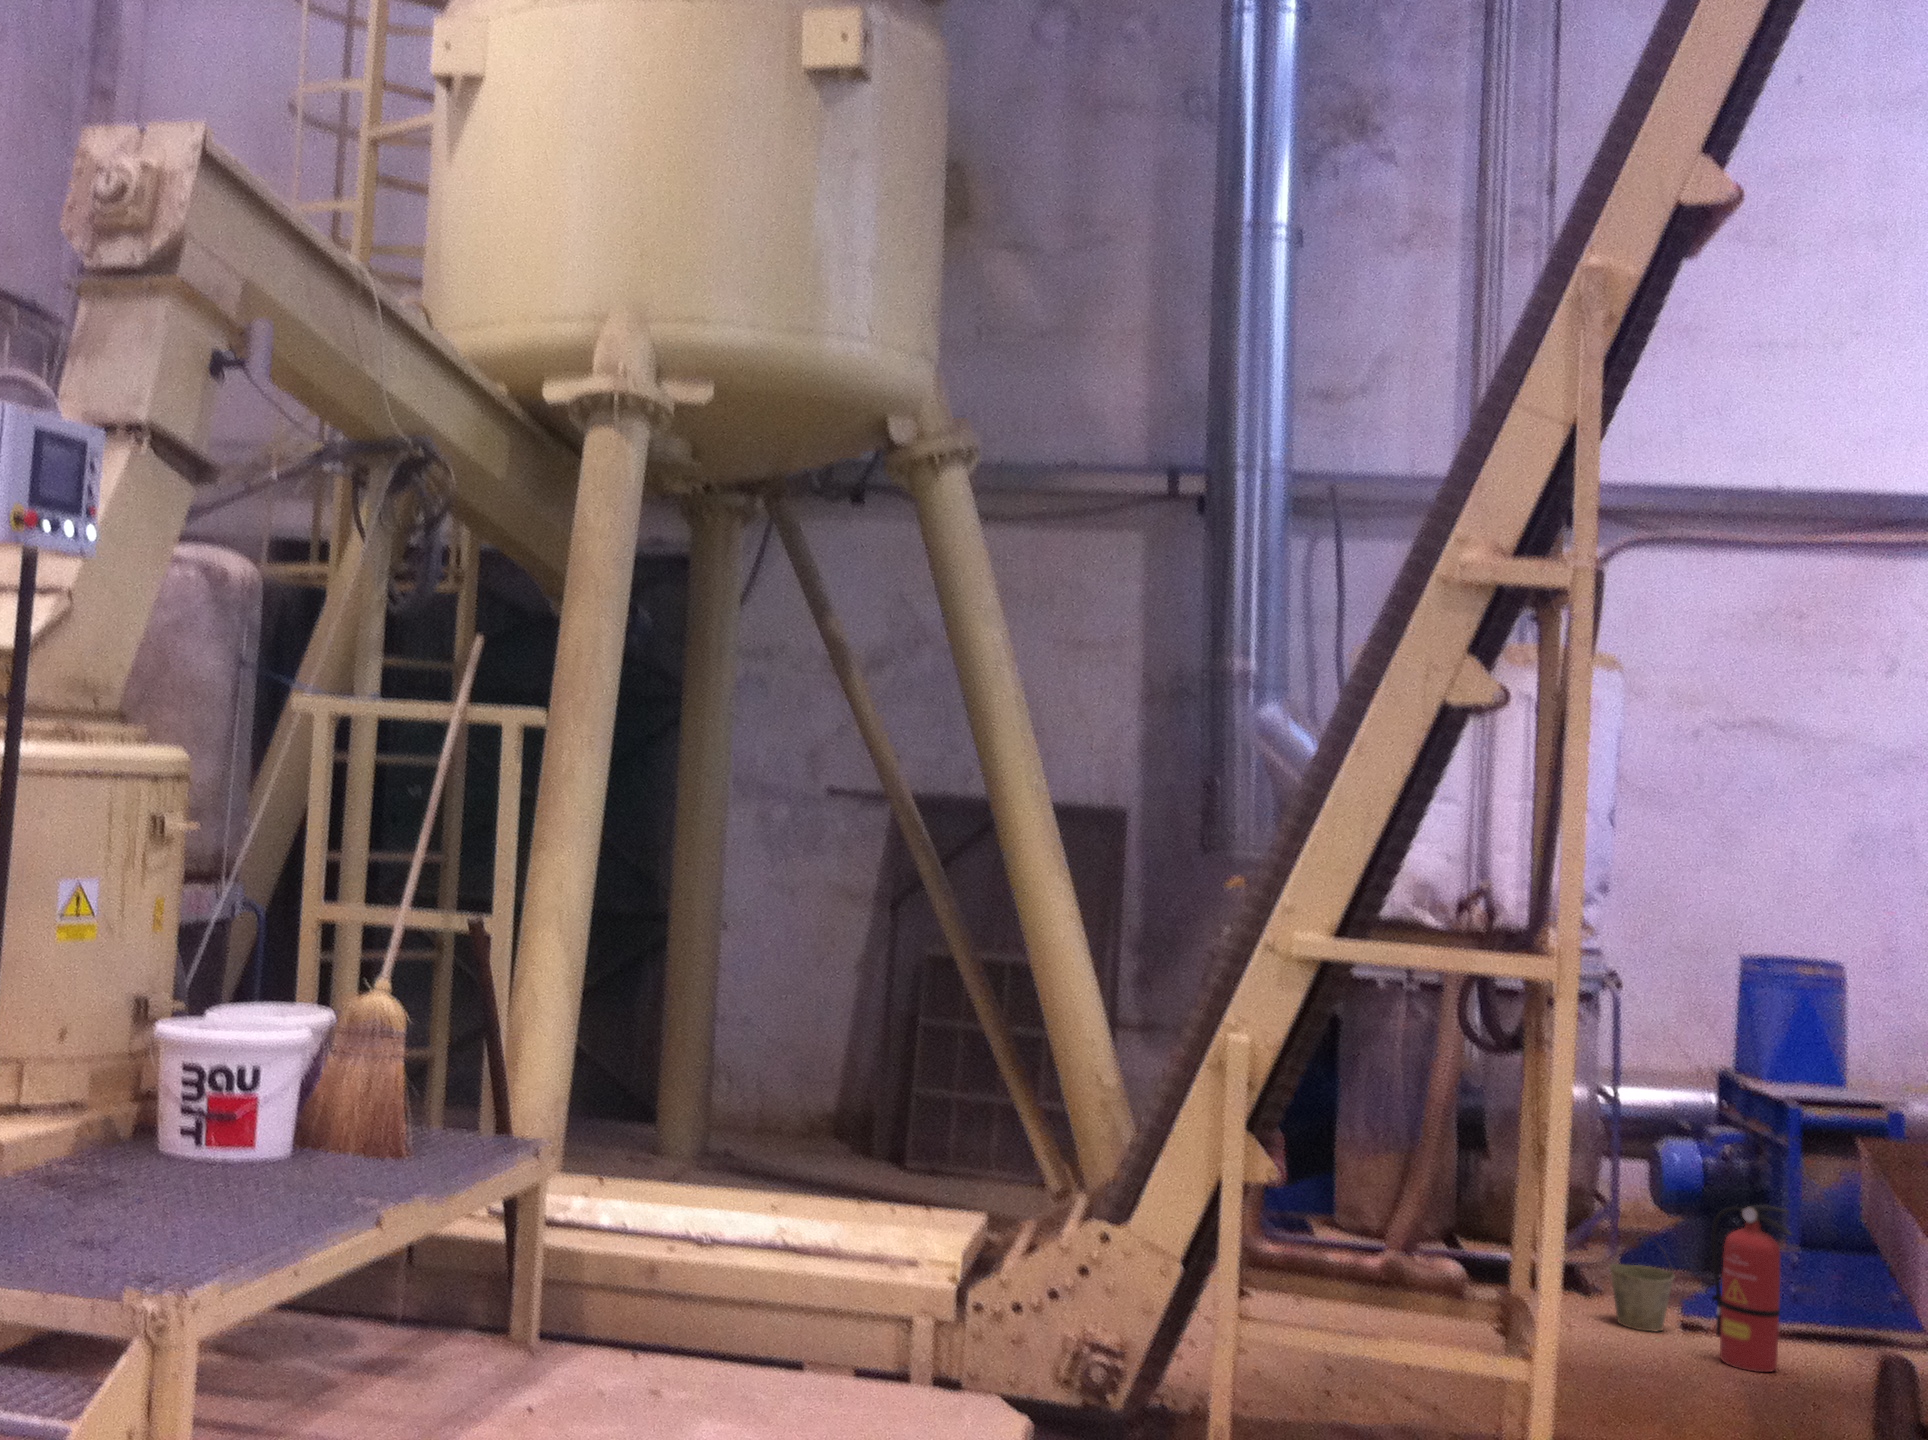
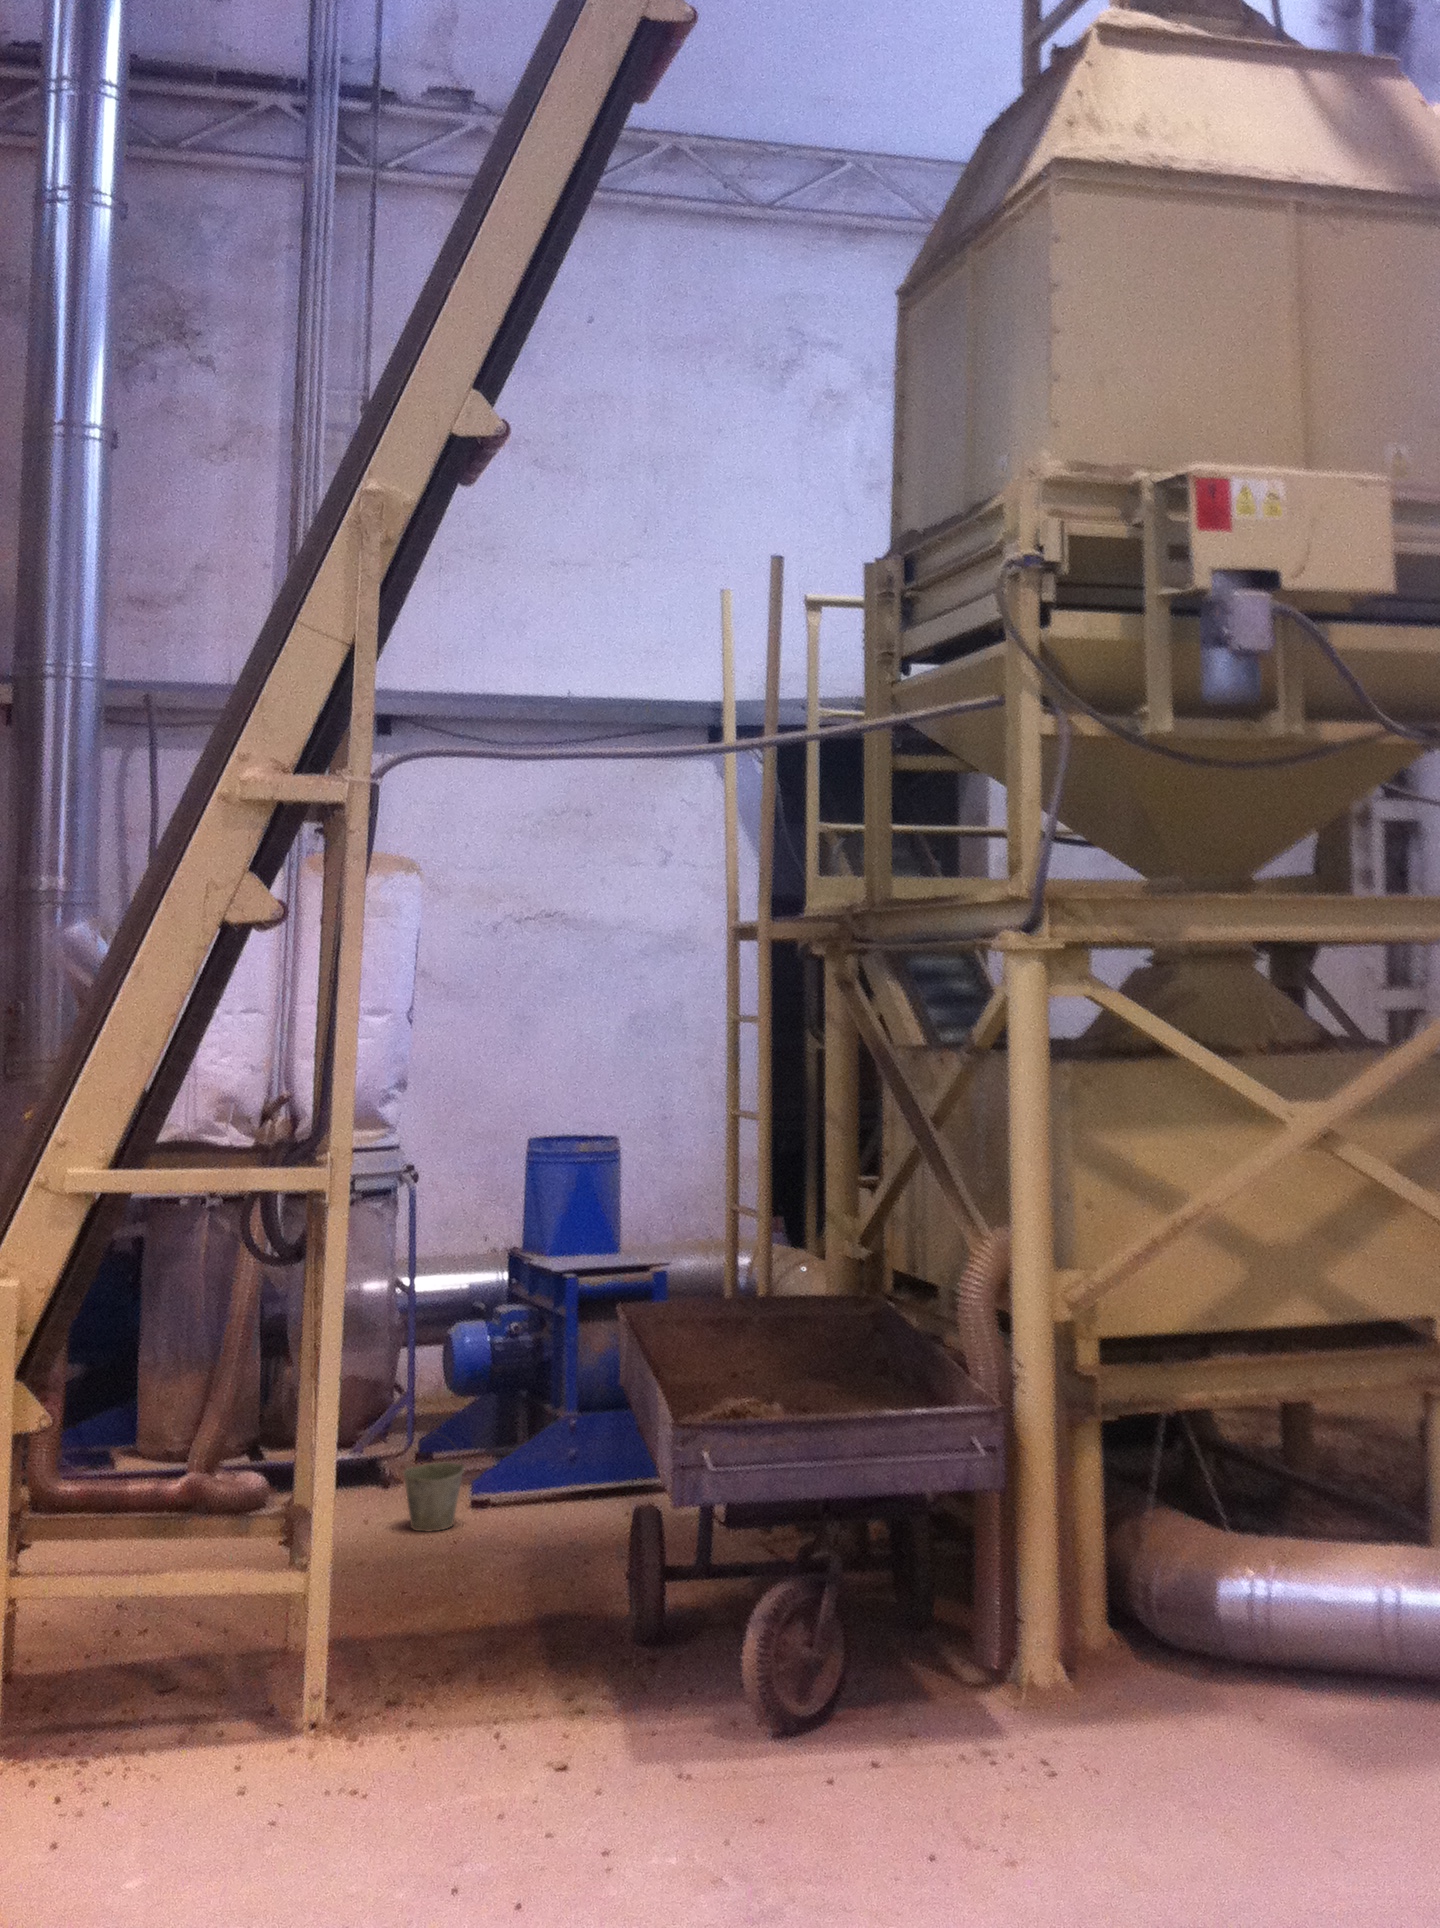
fire extinguisher: present [1712,1205,1791,1372] -> none [497,1385,568,1552]

